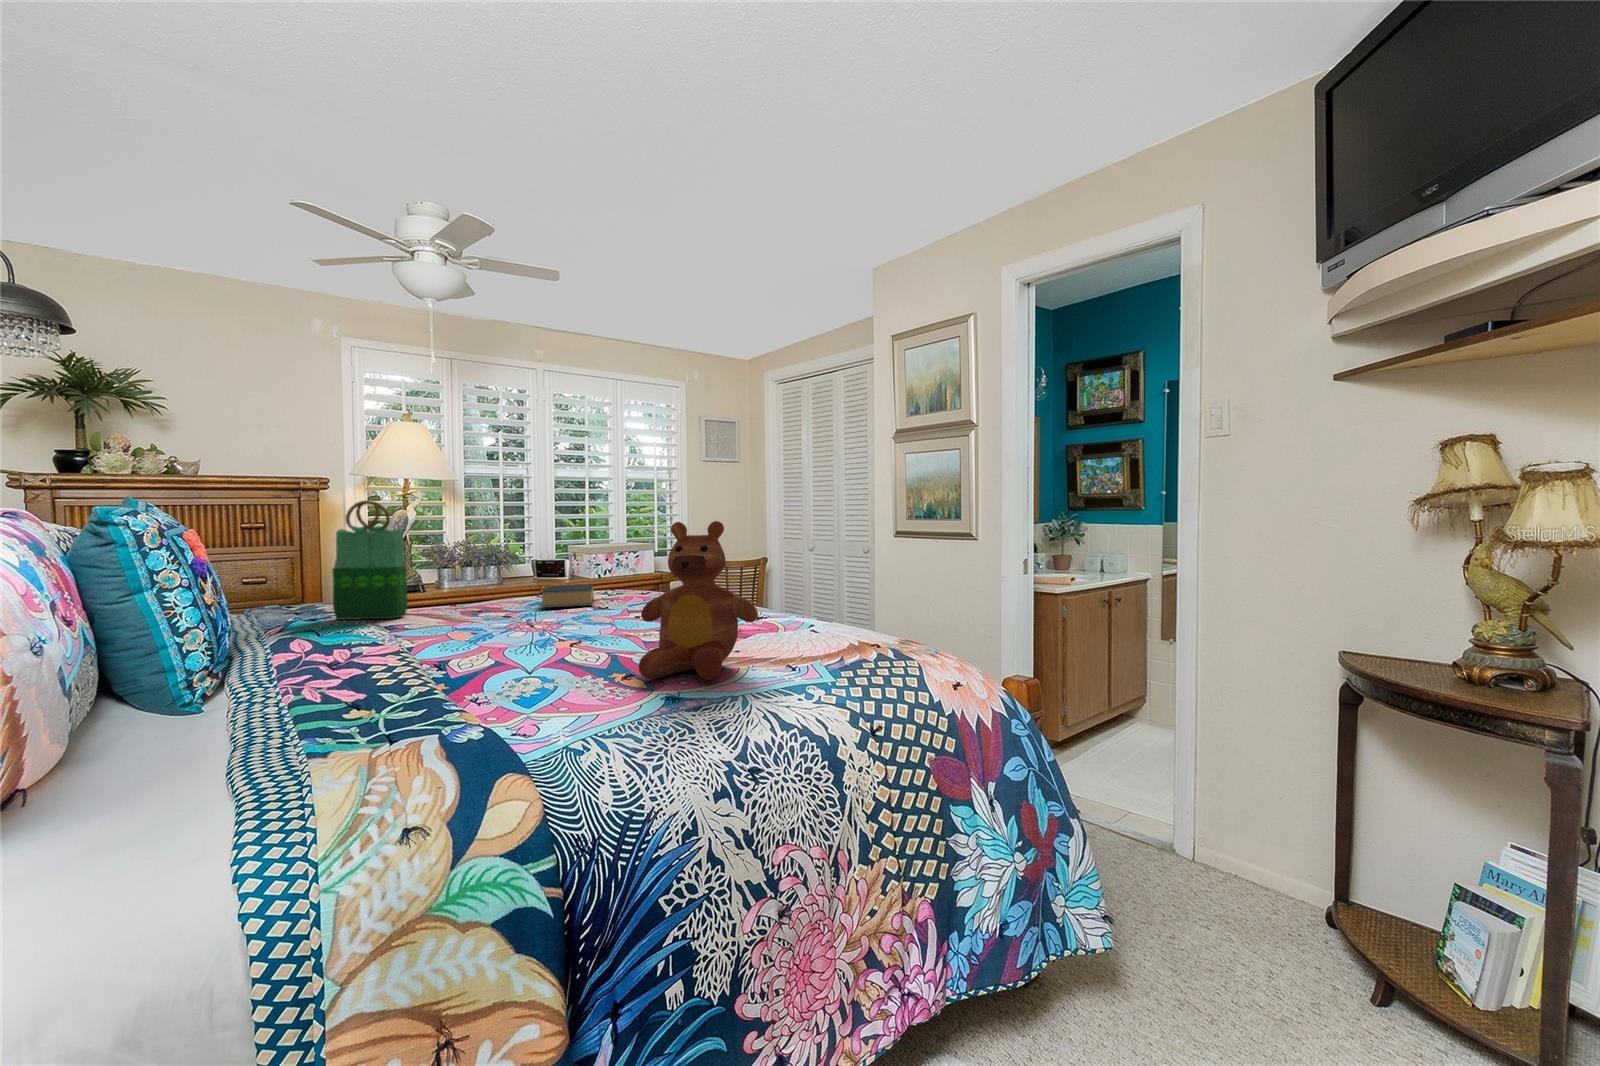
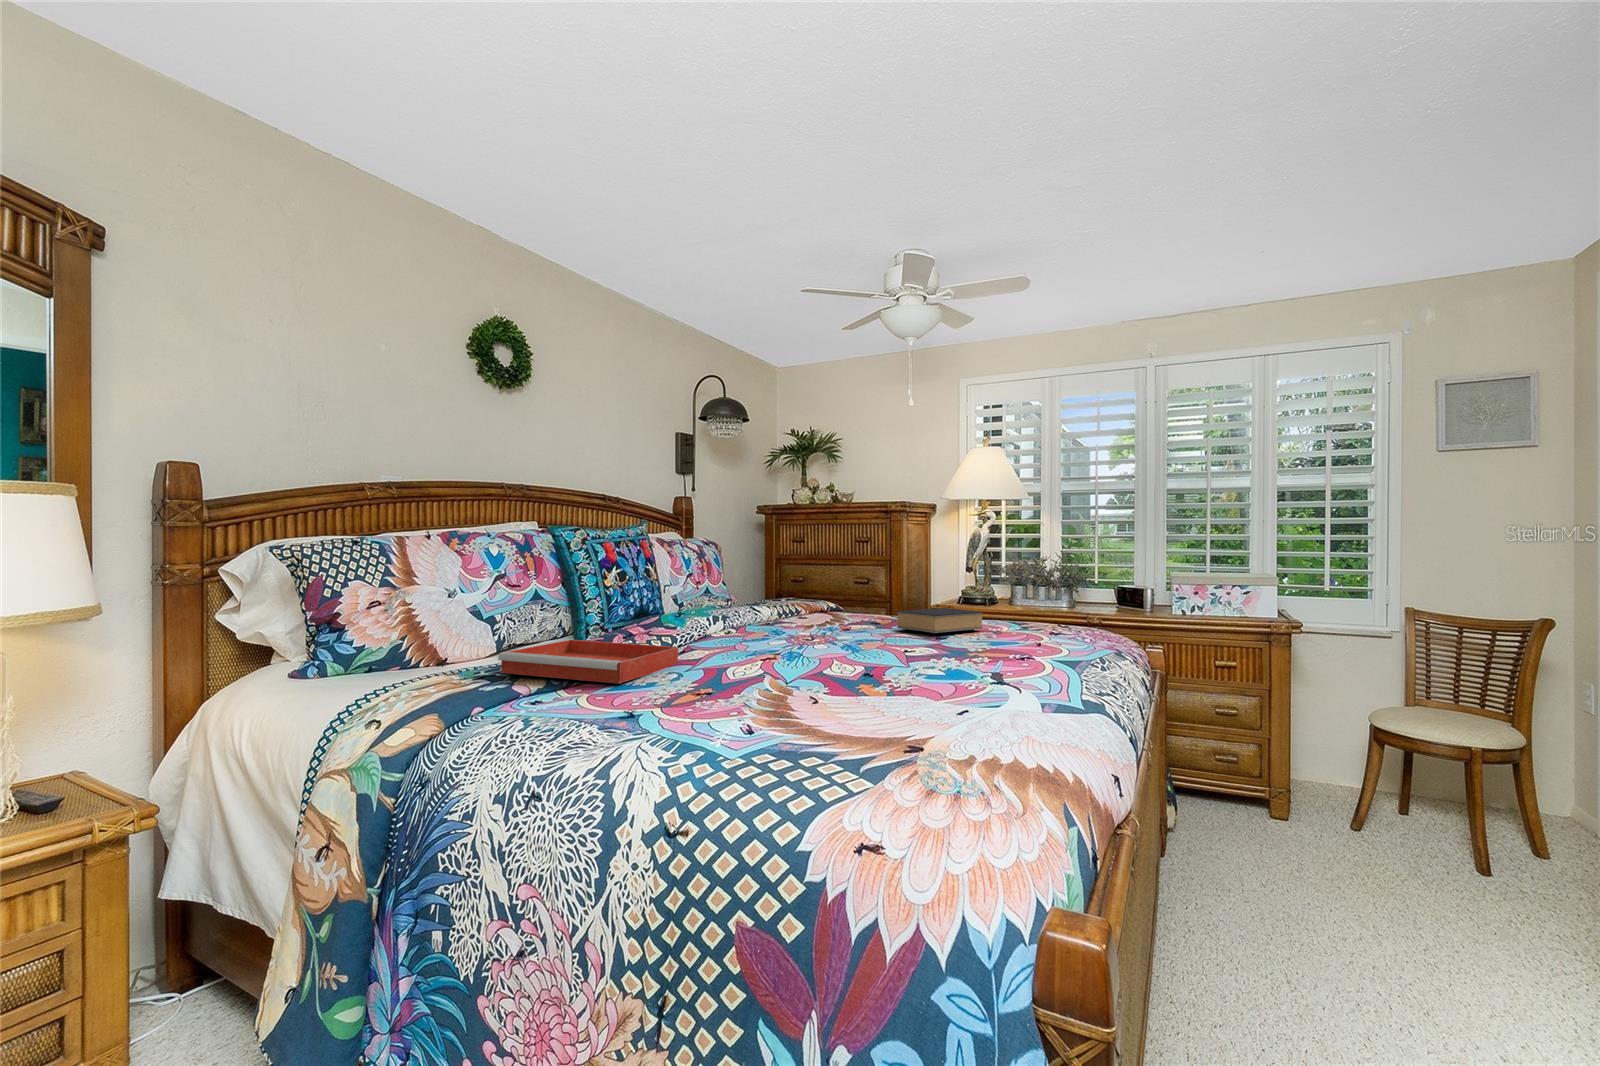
tote bag: present [332,501,408,620] -> none [781,518,815,618]
teddy bear: present [639,521,758,680] -> none [652,535,764,708]
tray: none [344,649,578,729] -> present [498,640,678,683]

